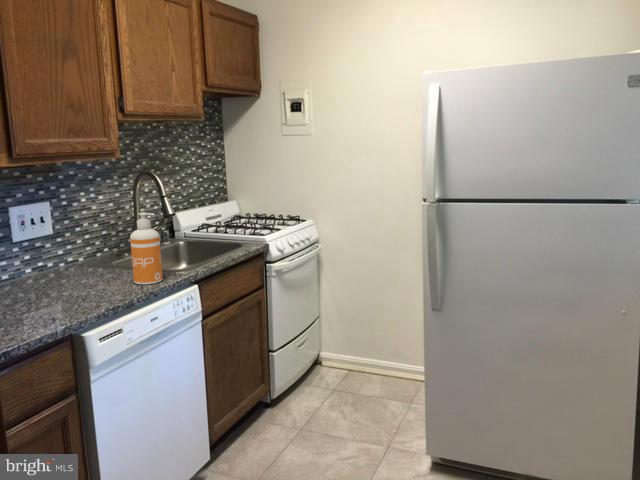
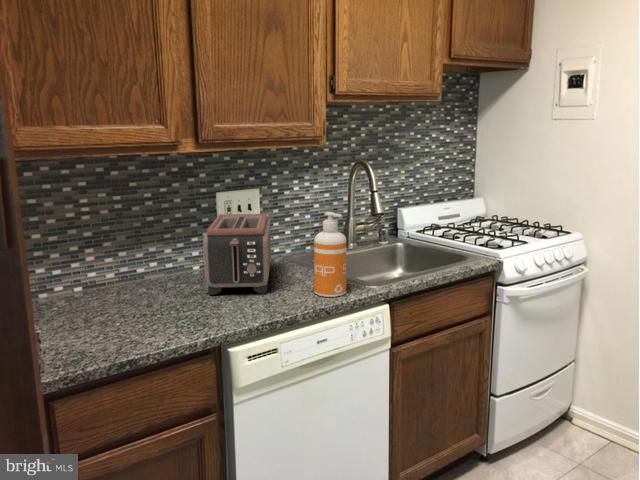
toaster: none [15,223,91,299] -> present [203,214,271,295]

